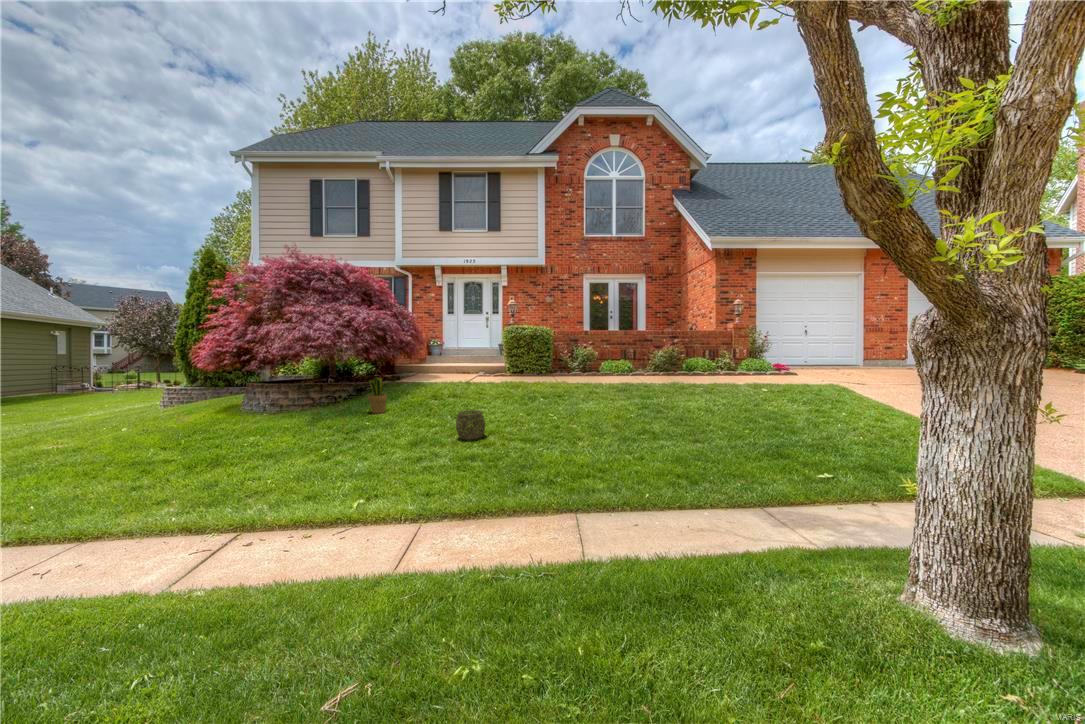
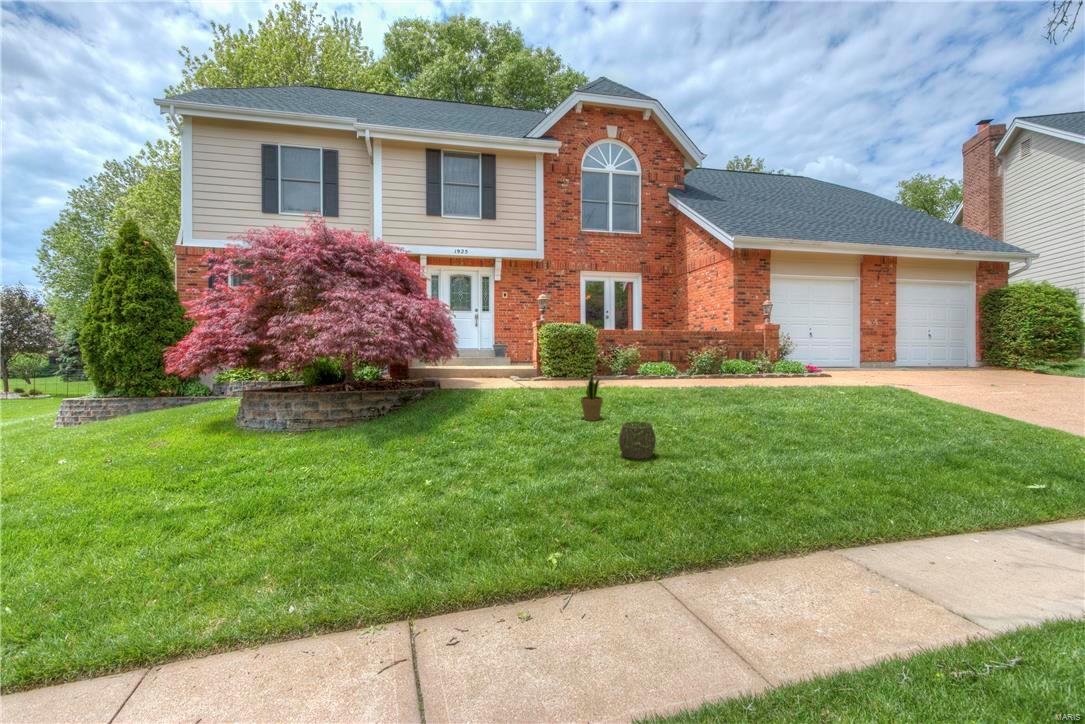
potted plant: present [368,377,387,414] -> present [581,377,603,421]

